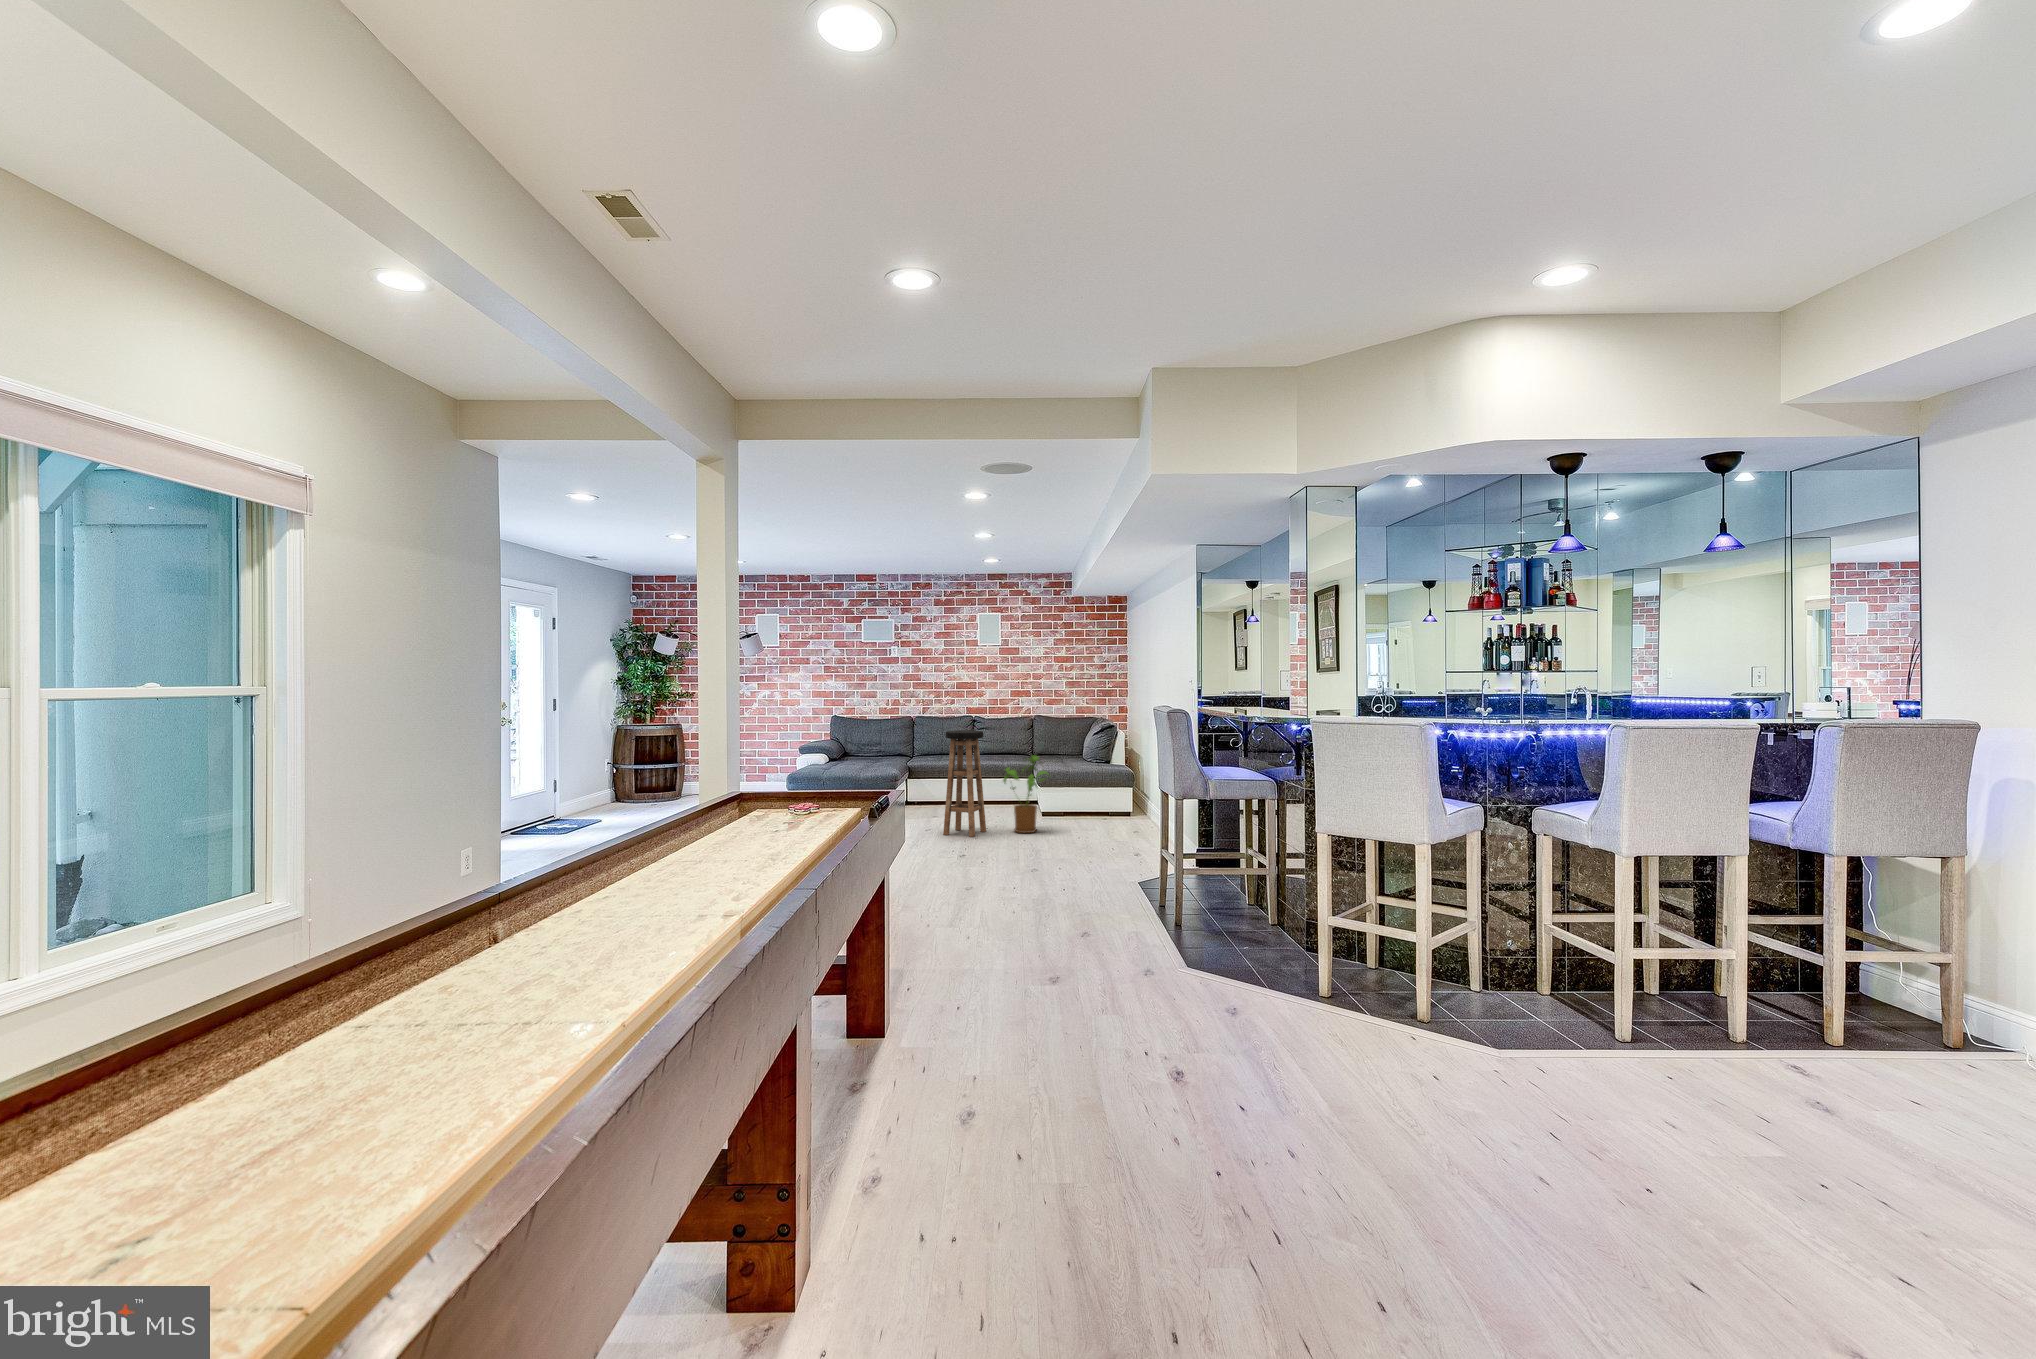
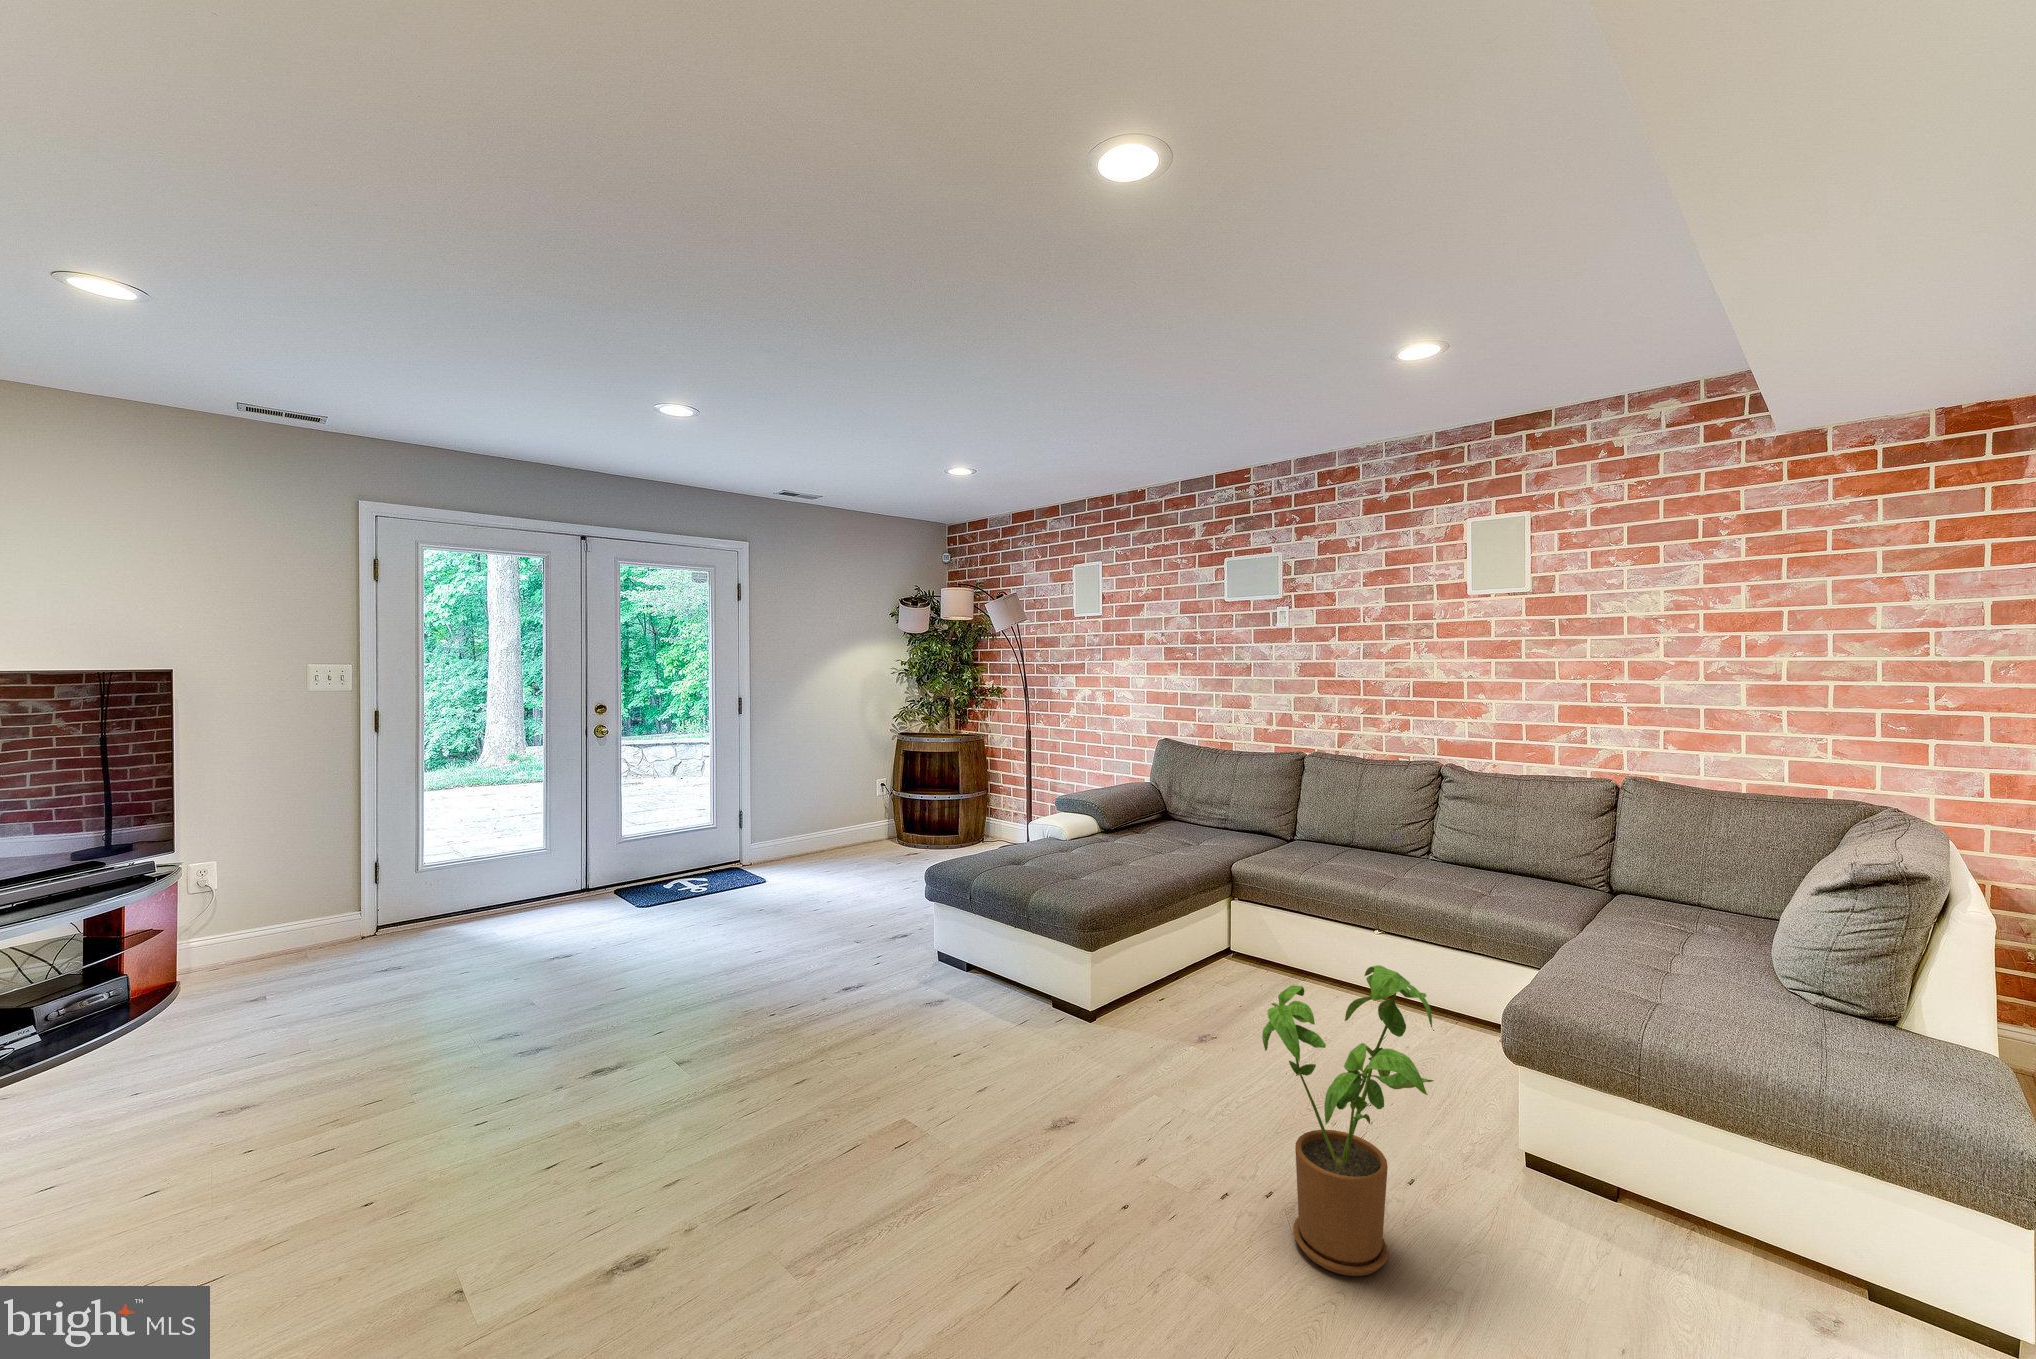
bar stool: present [943,730,986,837] -> none [1074,829,1217,1204]

